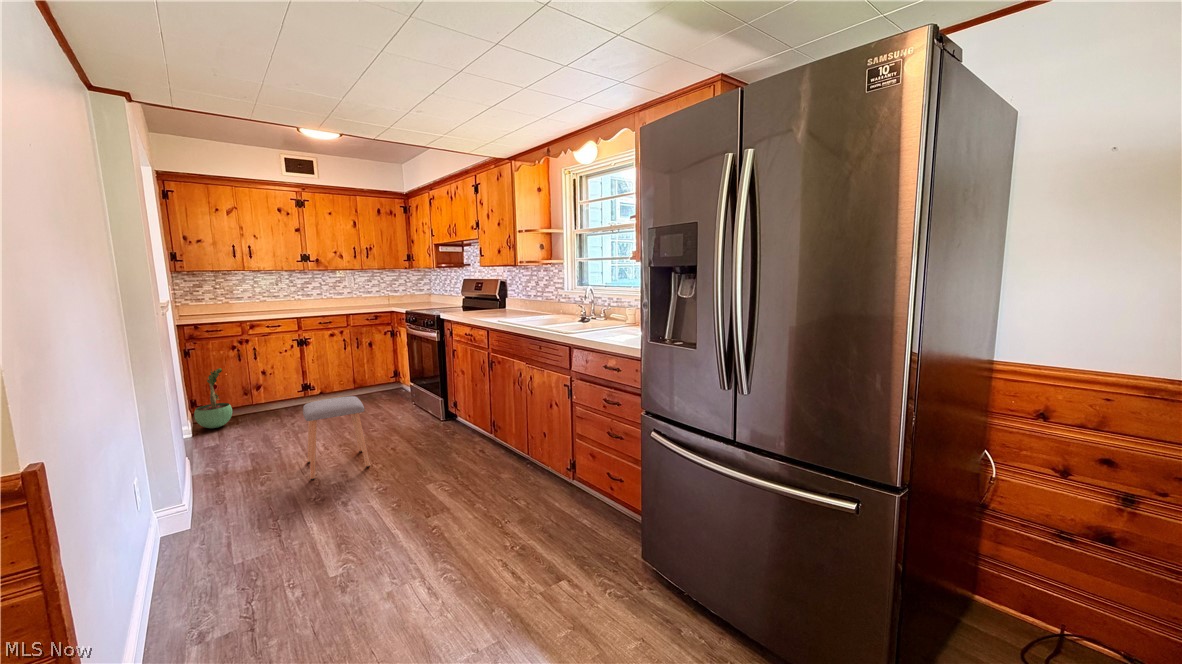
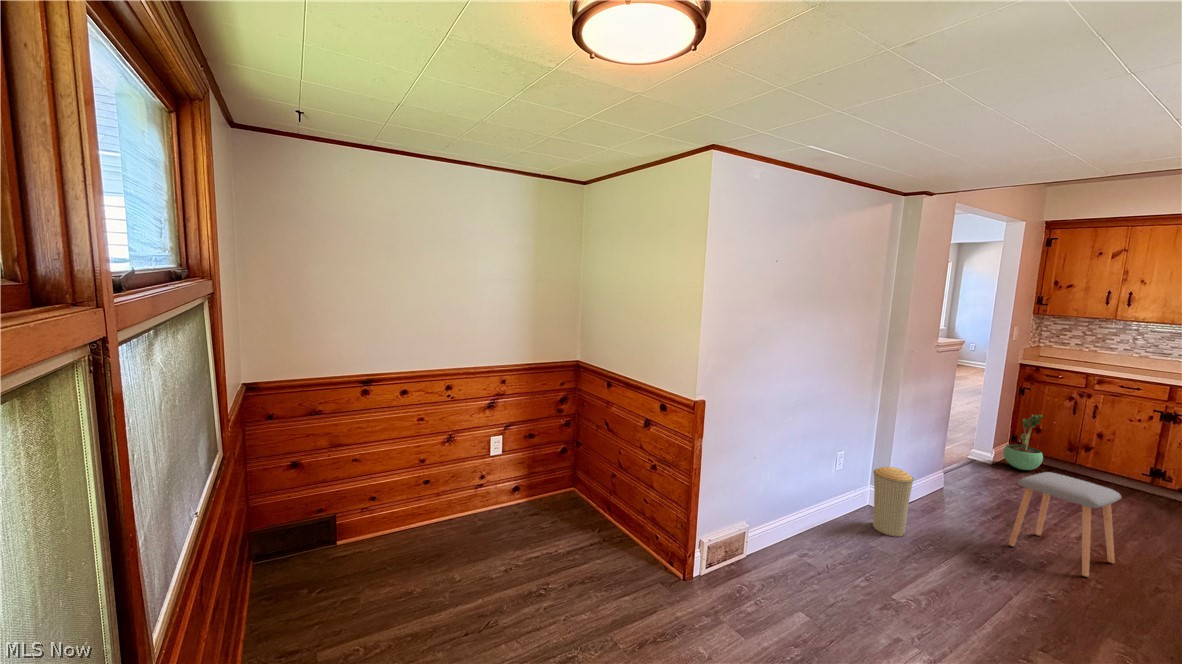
trash can: none [182,459,242,549] -> present [873,467,914,537]

